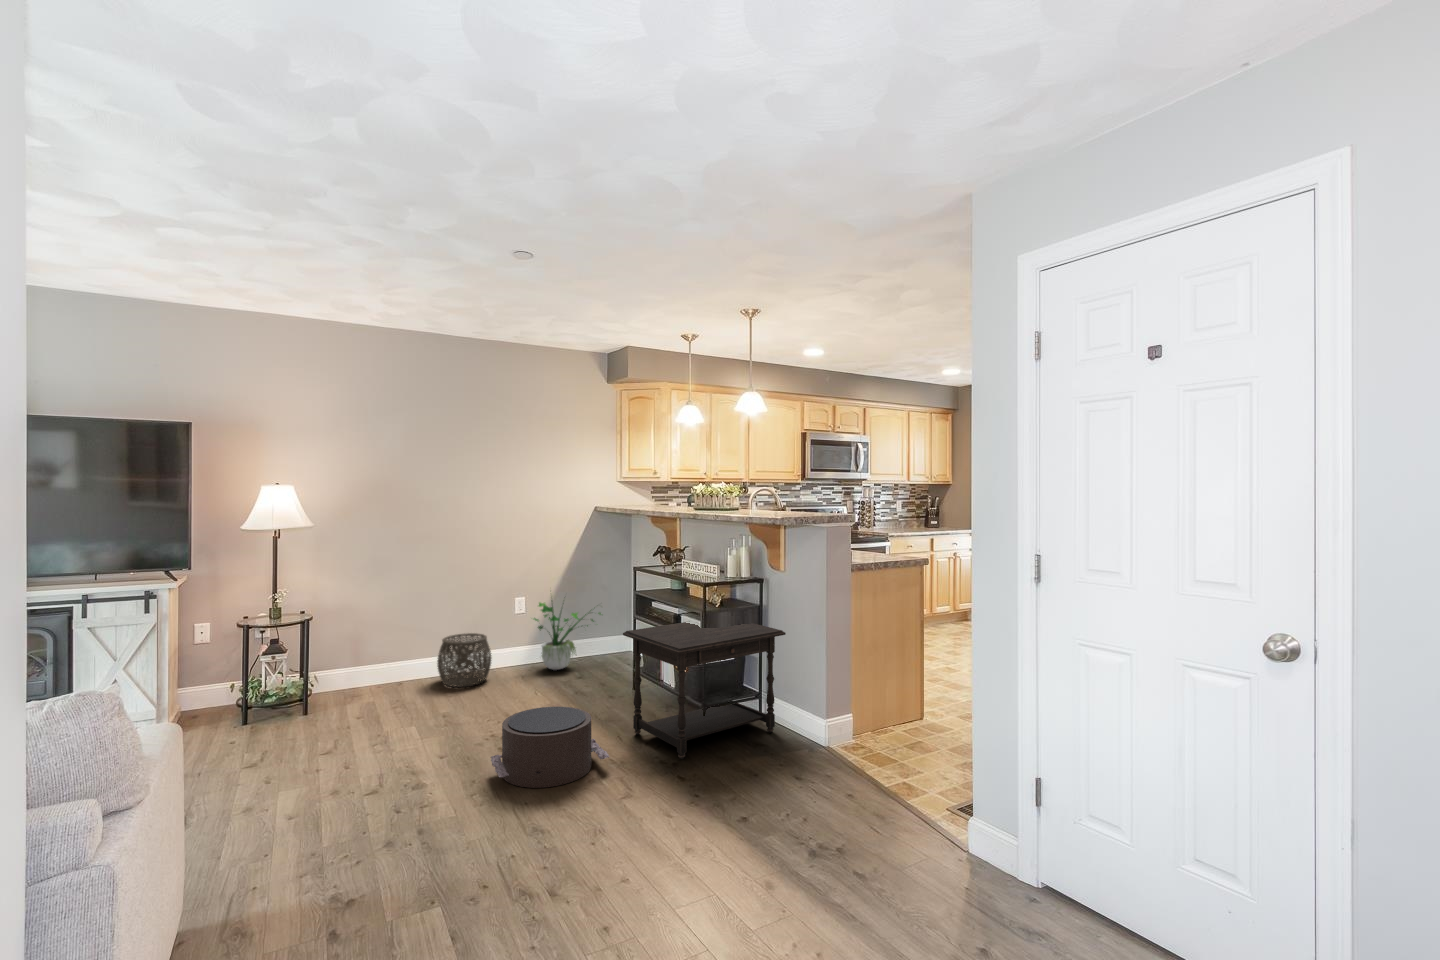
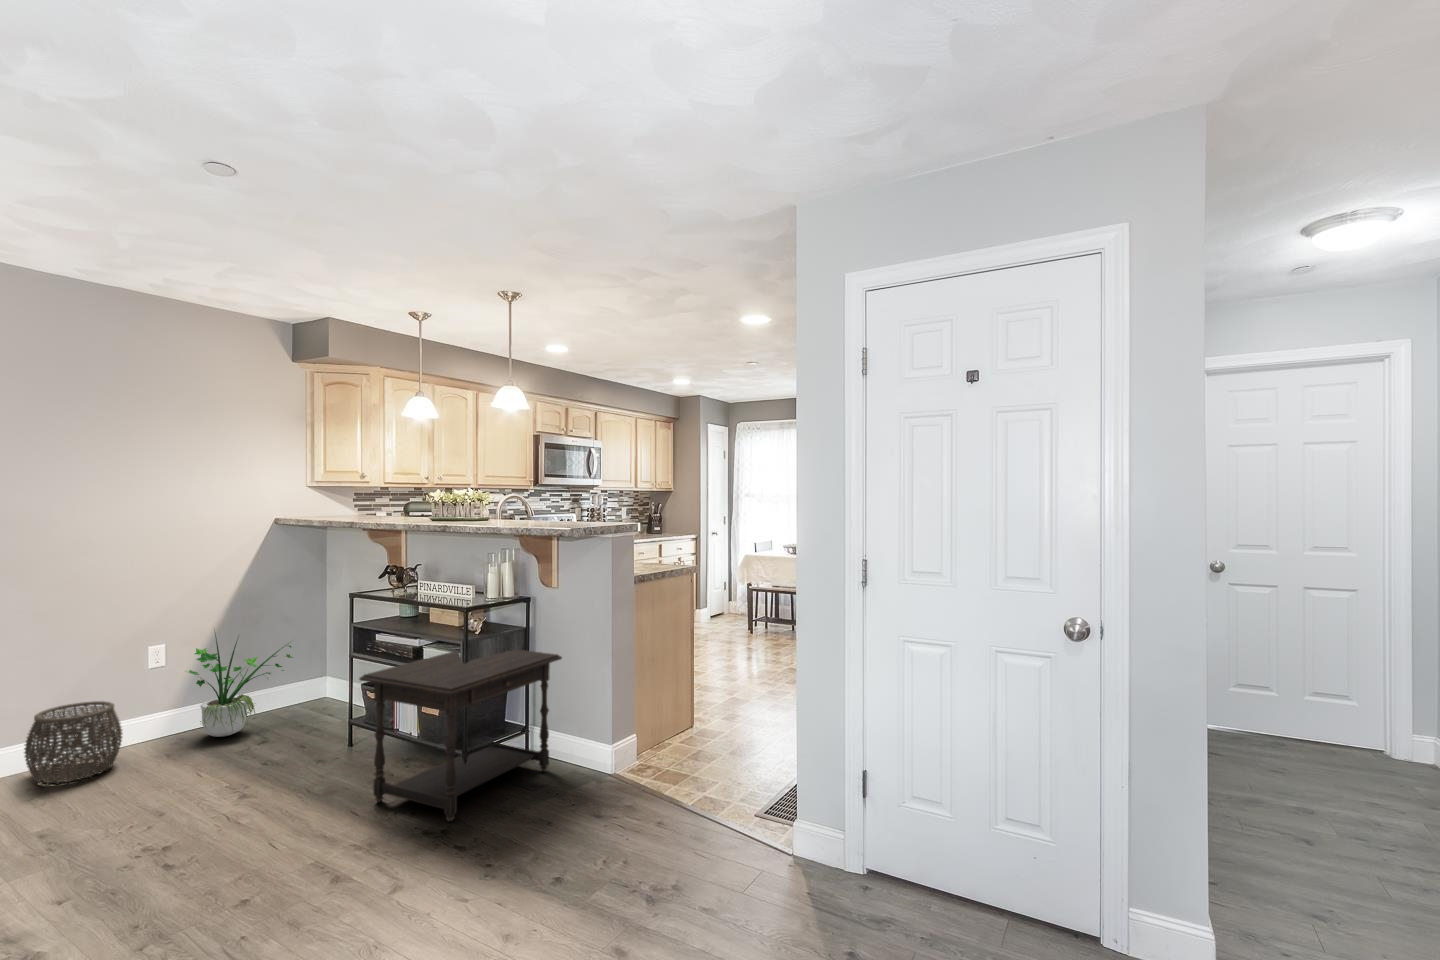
pouf: present [491,706,609,788] -> none [175,783,360,903]

